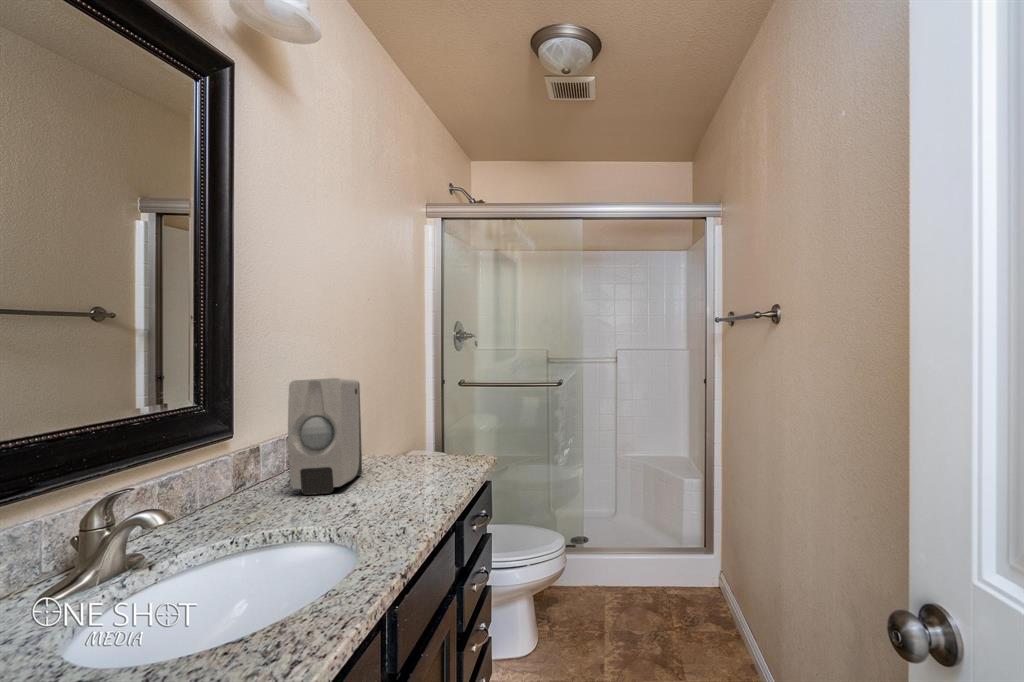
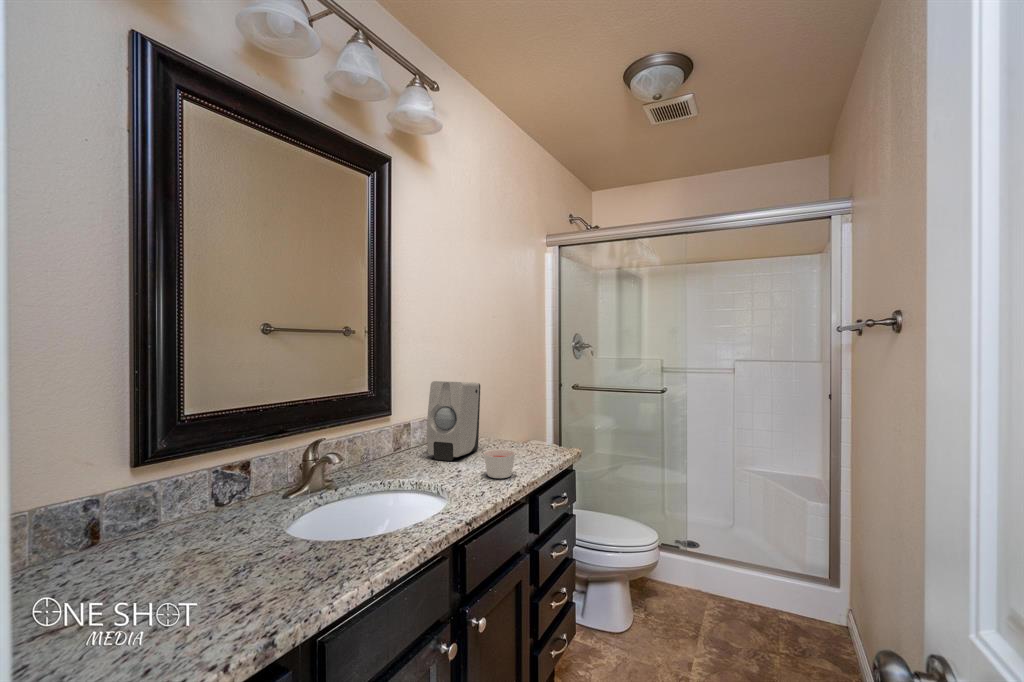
candle: none [389,465,434,506] -> present [484,449,515,478]

